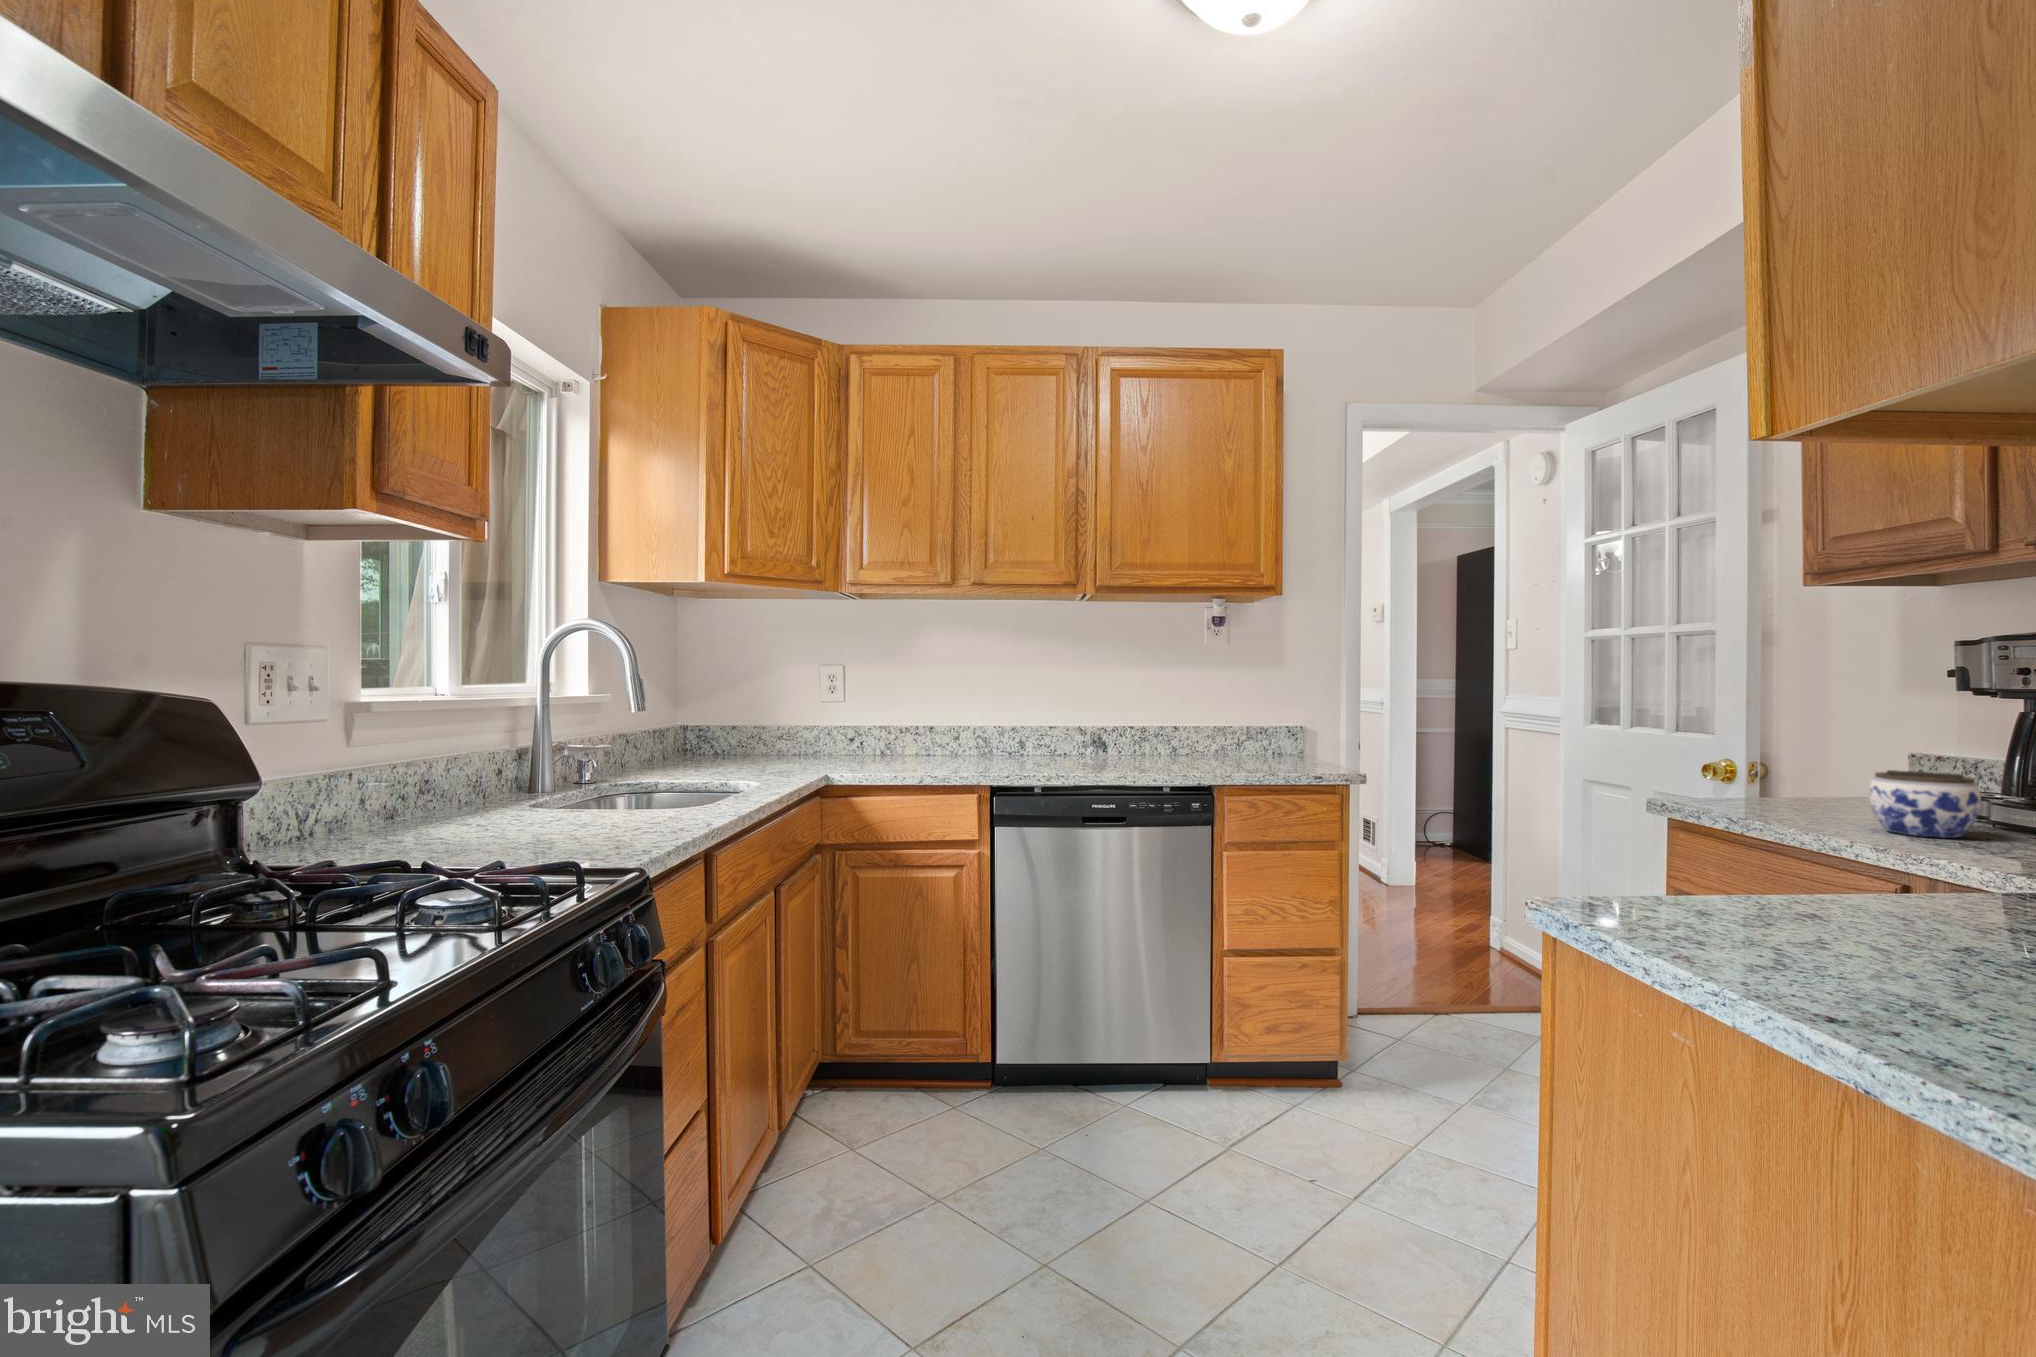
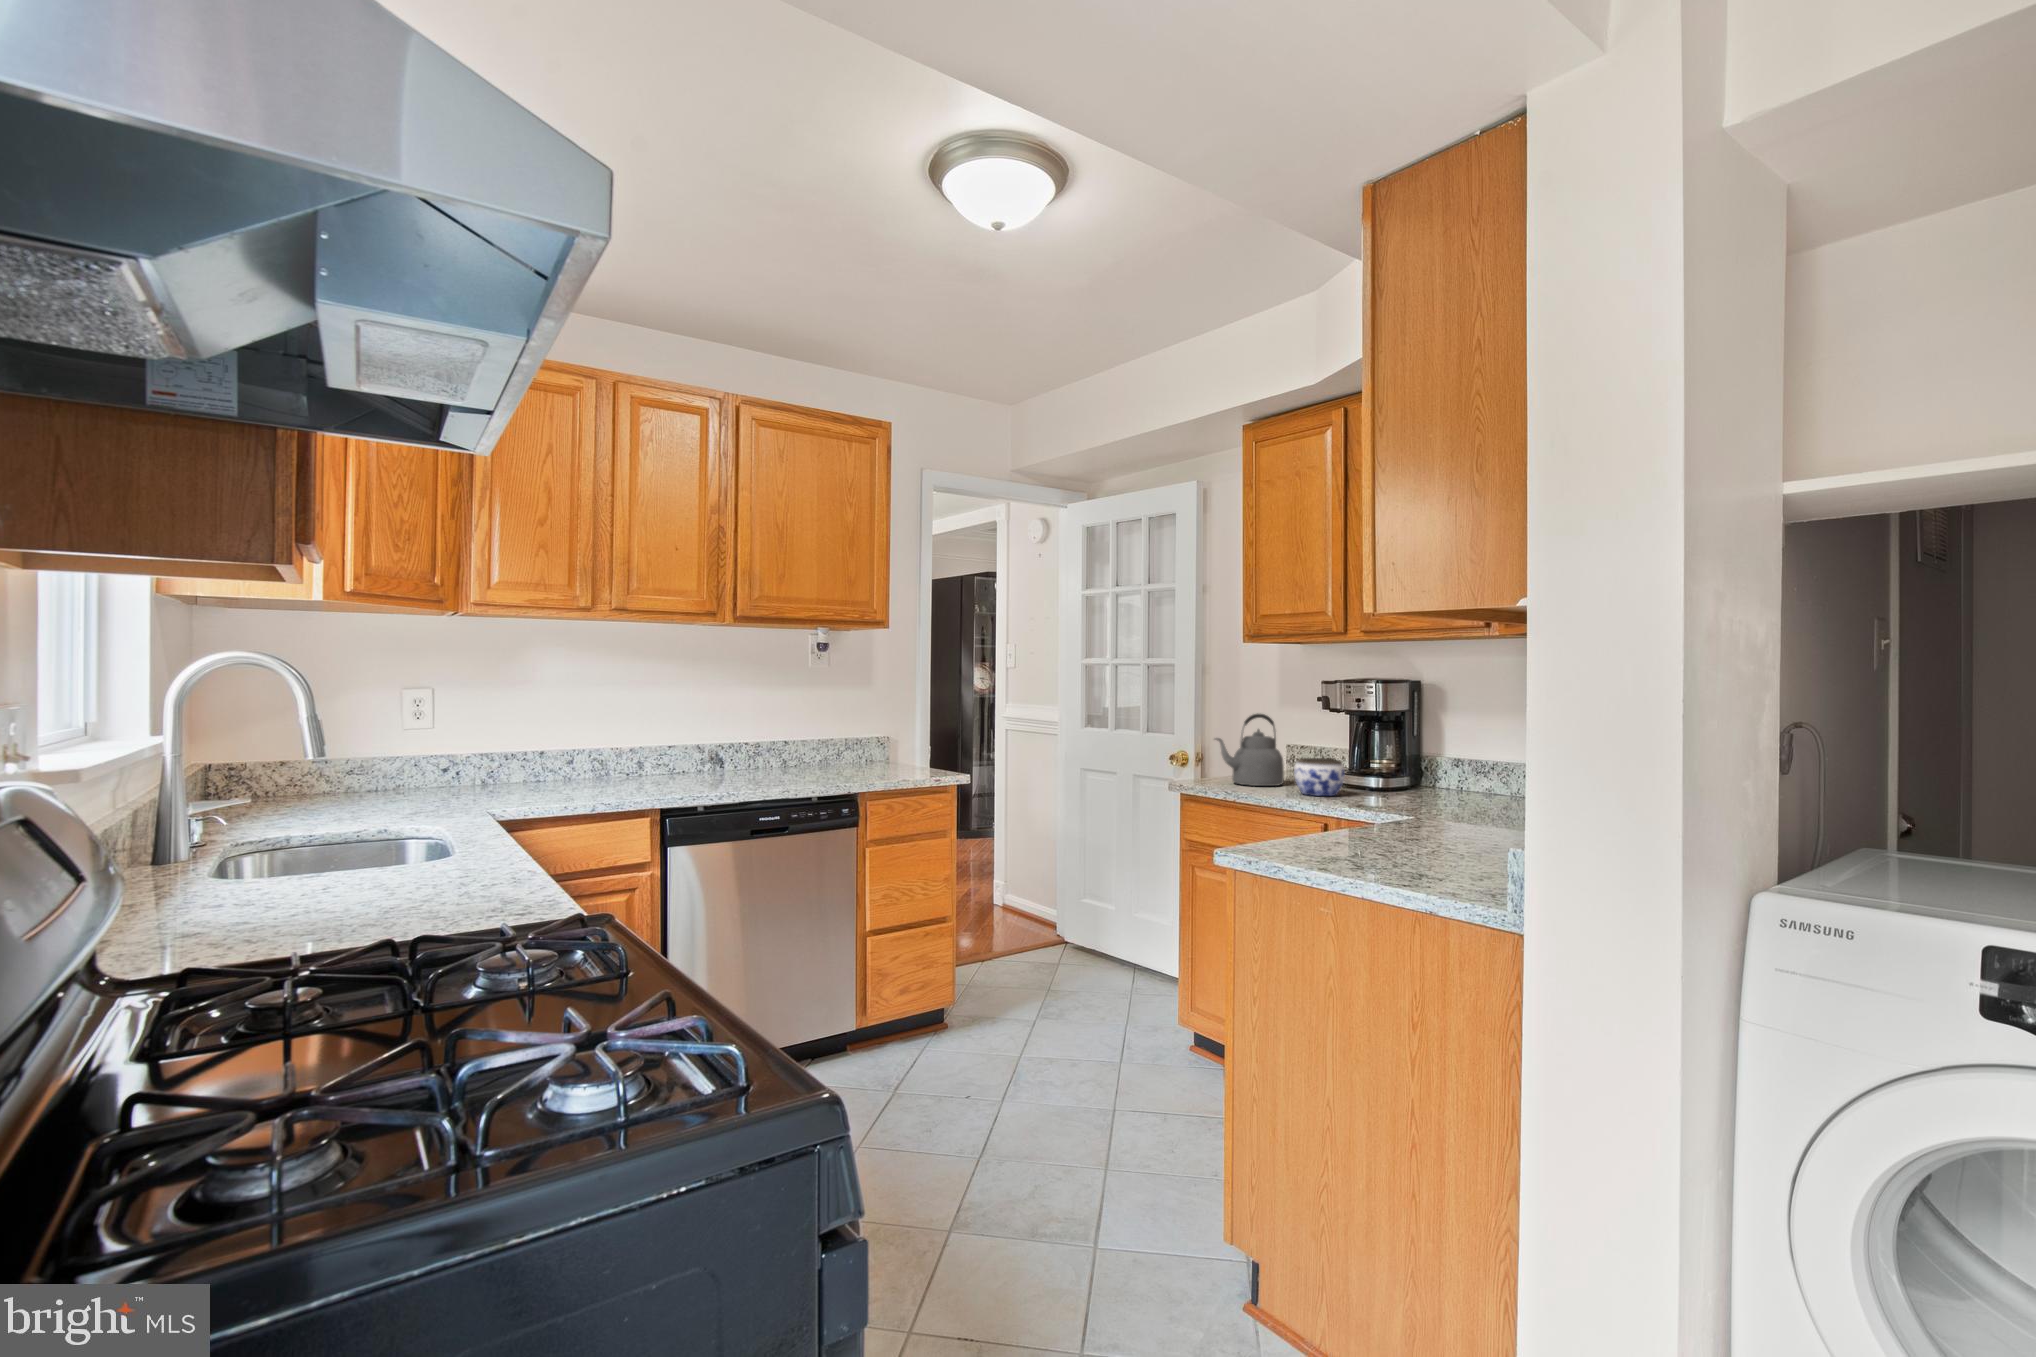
kettle: none [1733,699,1879,816] -> present [1215,714,1284,786]

